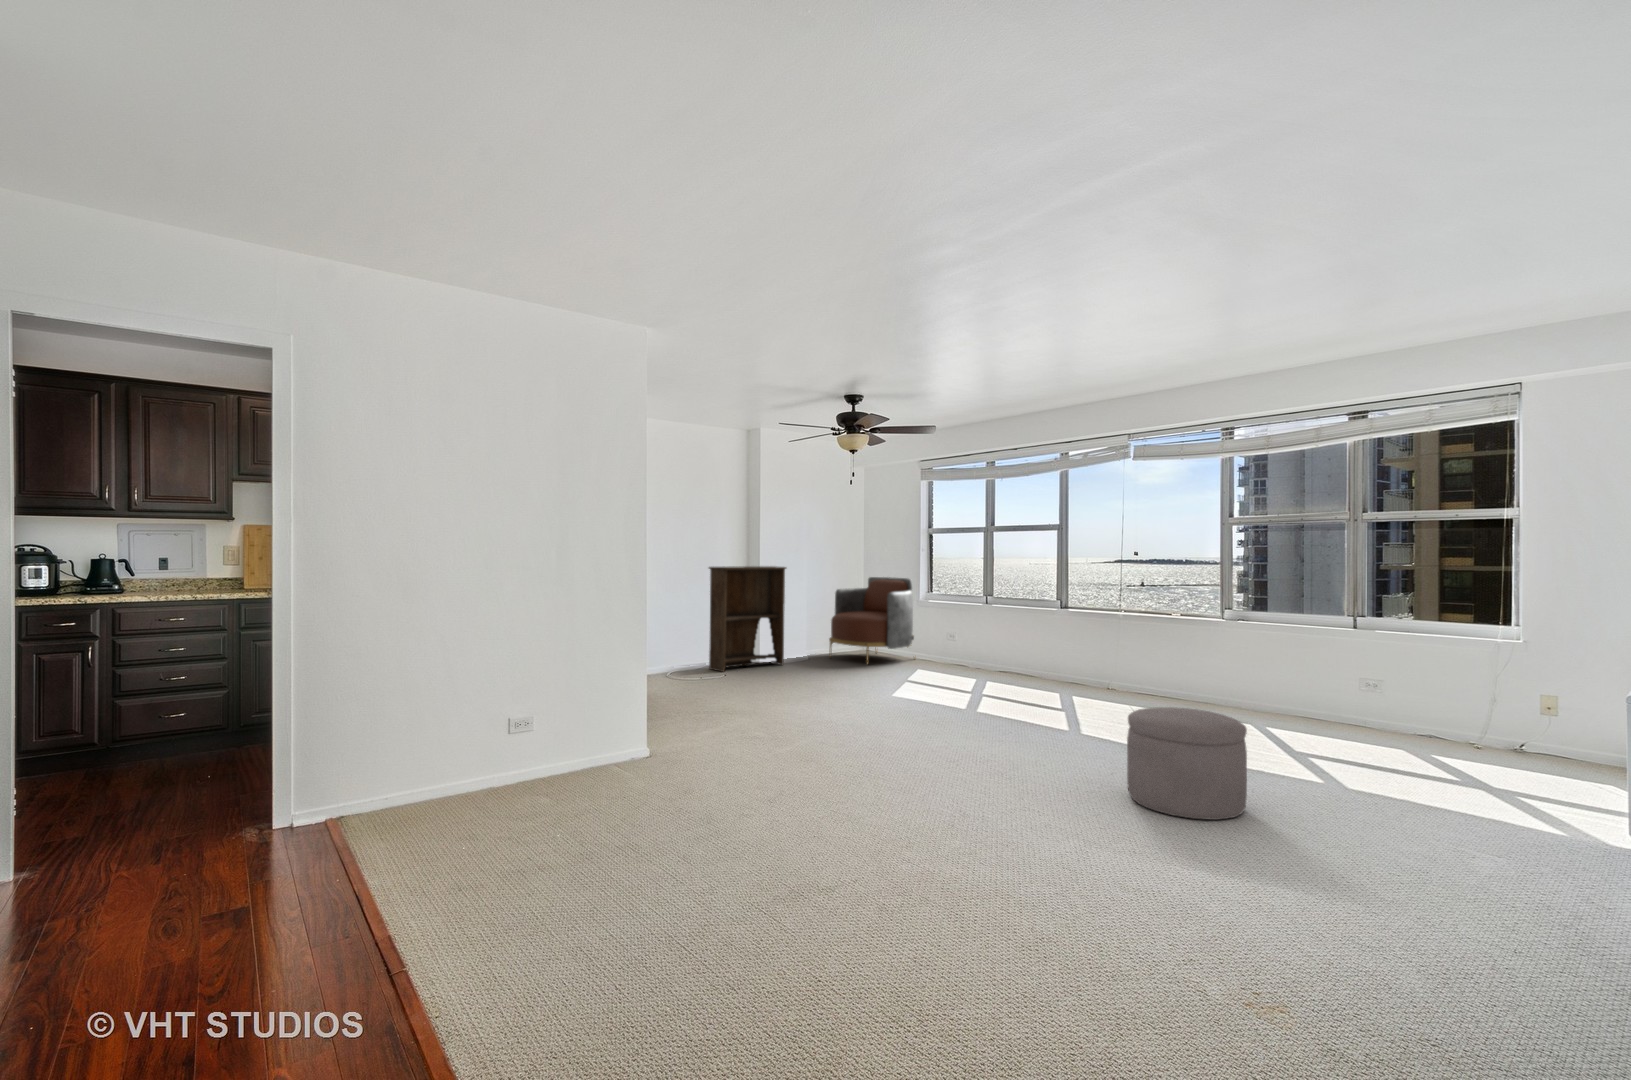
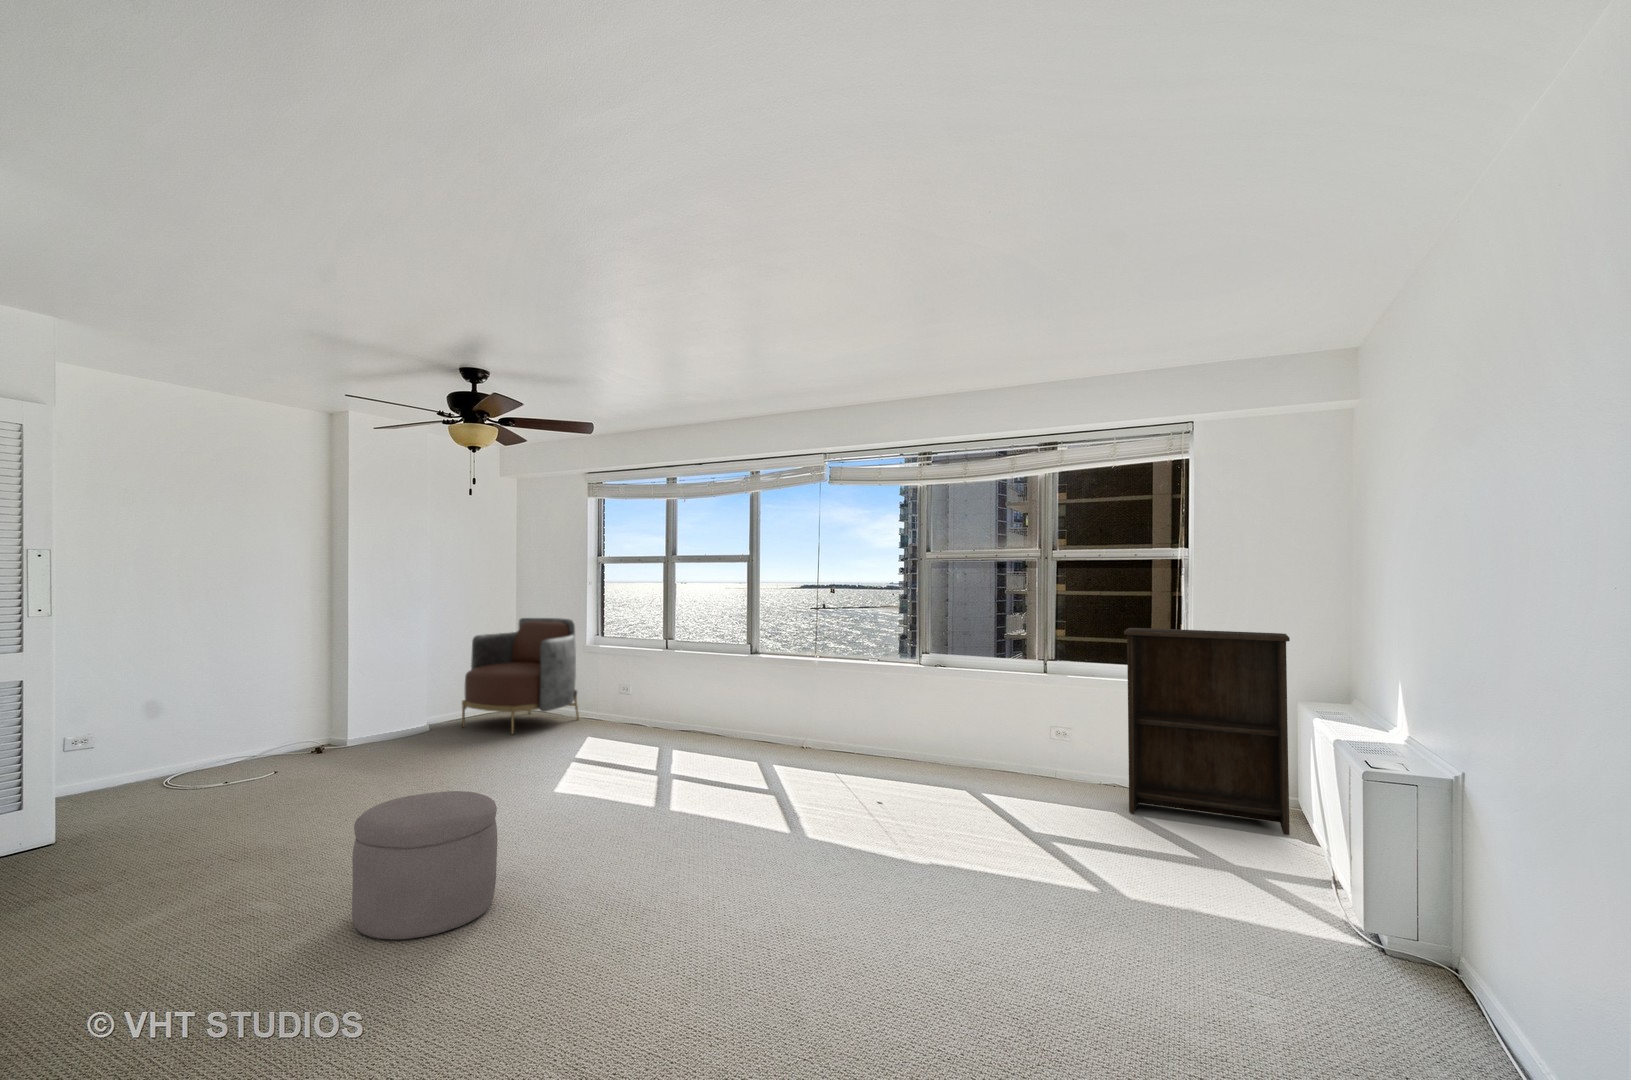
bookshelf: present [709,566,786,672] -> present [1124,628,1290,835]
ottoman: present [1127,707,1247,820] -> present [352,791,497,940]

